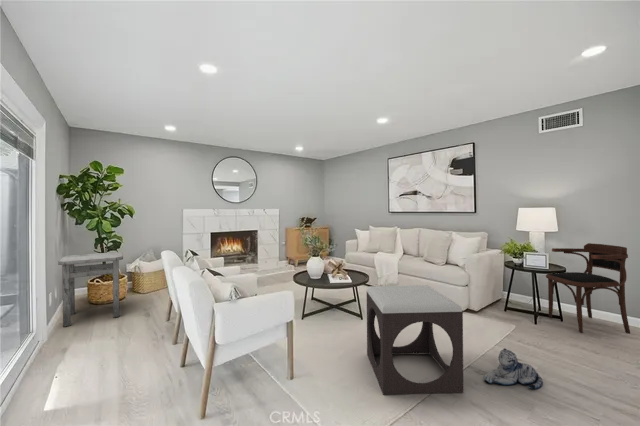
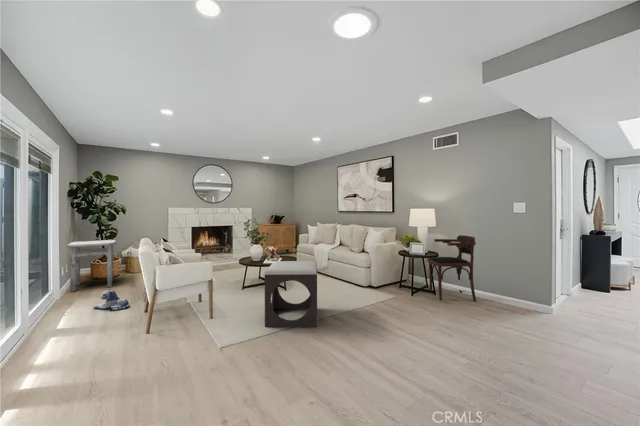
plush toy: present [484,348,543,389] -> present [93,289,129,310]

